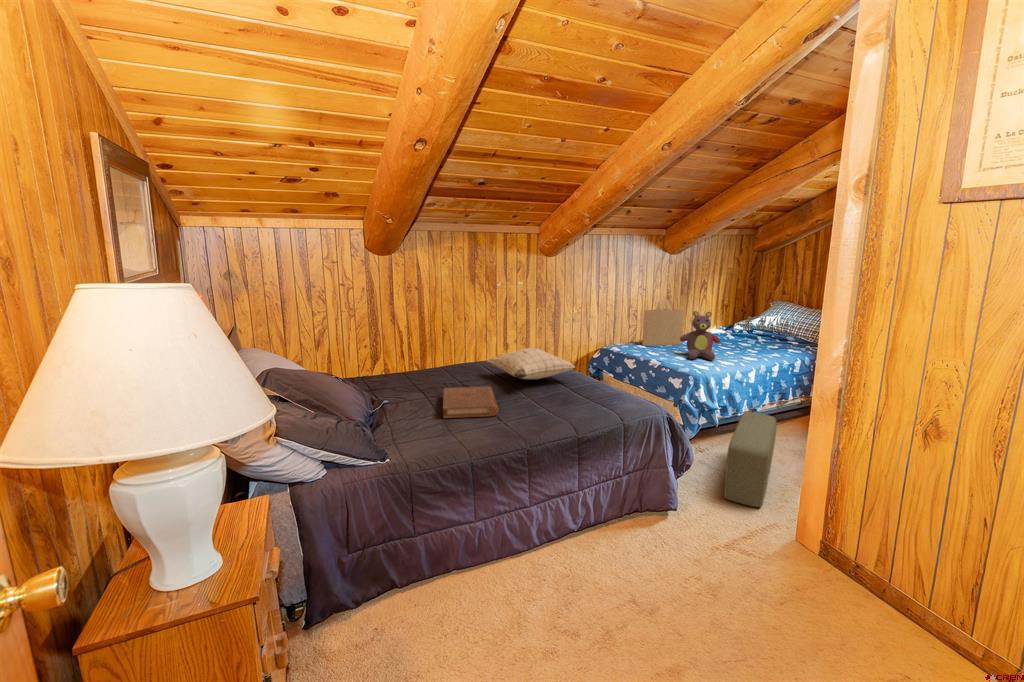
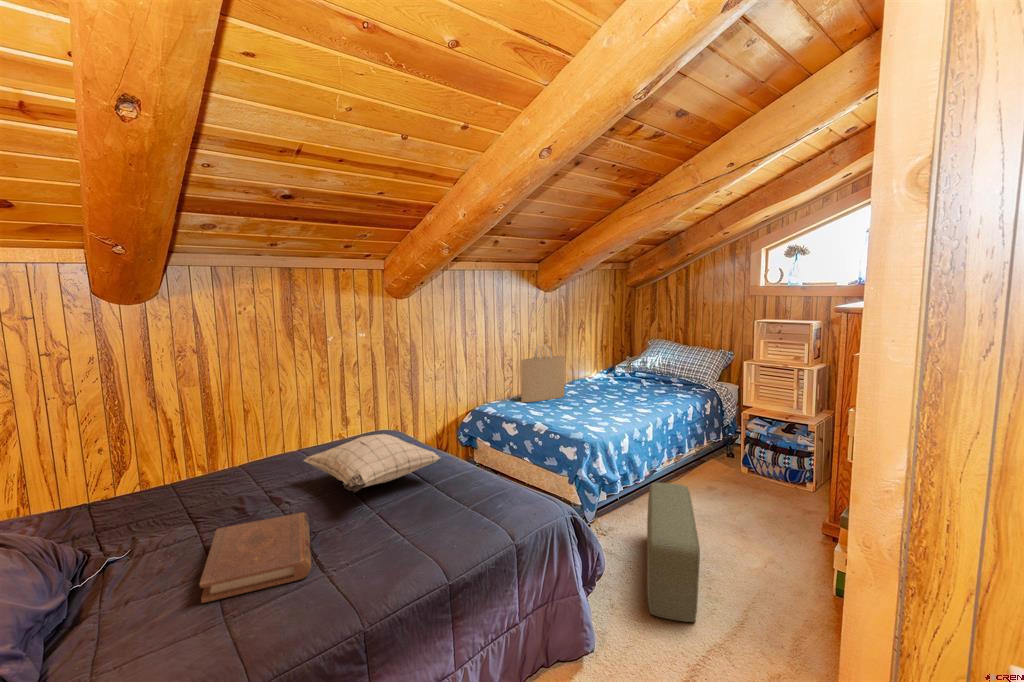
stuffed bear: present [680,311,720,360] -> none [566,359,610,418]

